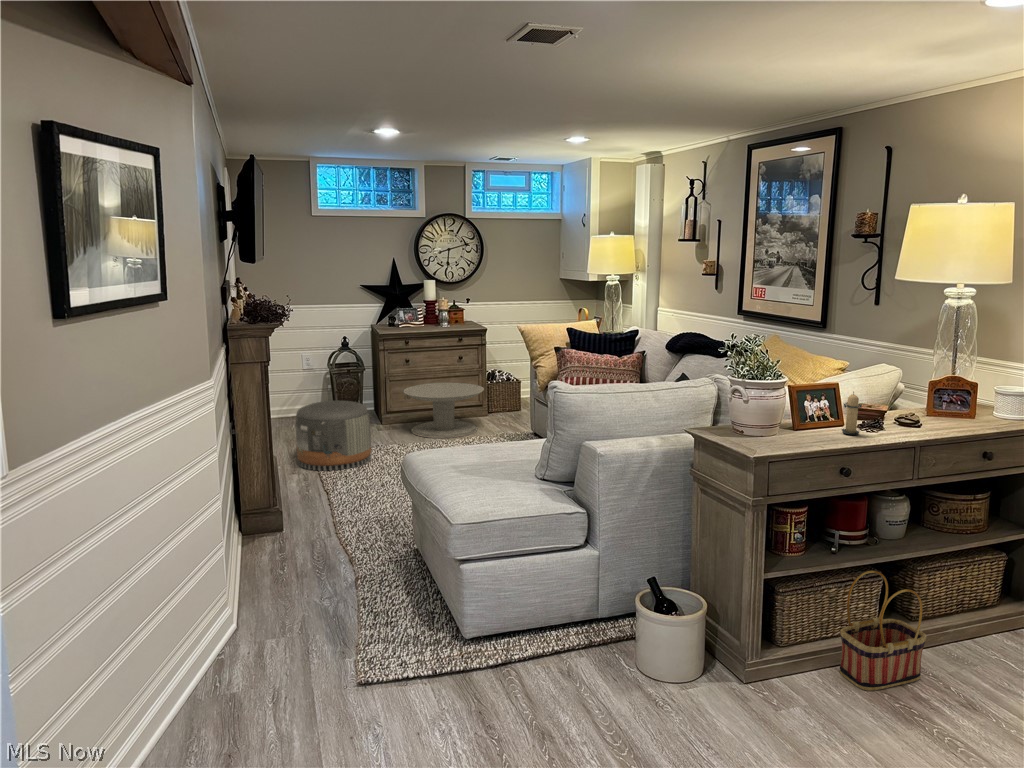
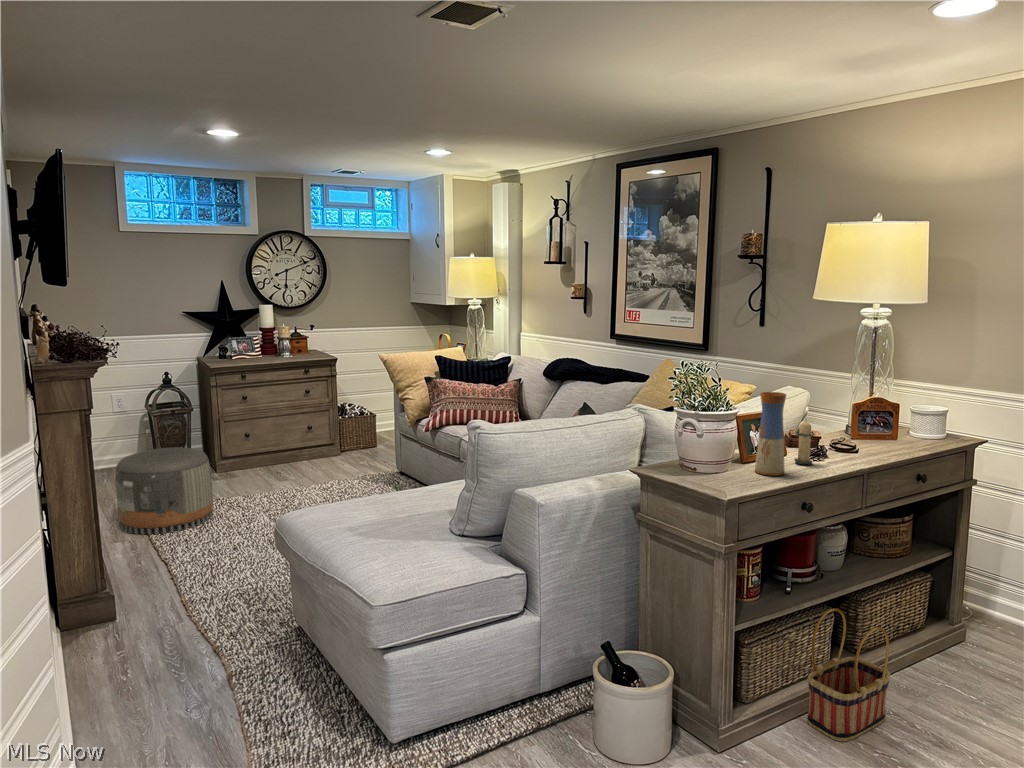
vase: none [795,365,826,442] -> present [755,392,786,476]
side table: present [403,383,484,438] -> none [244,419,339,484]

